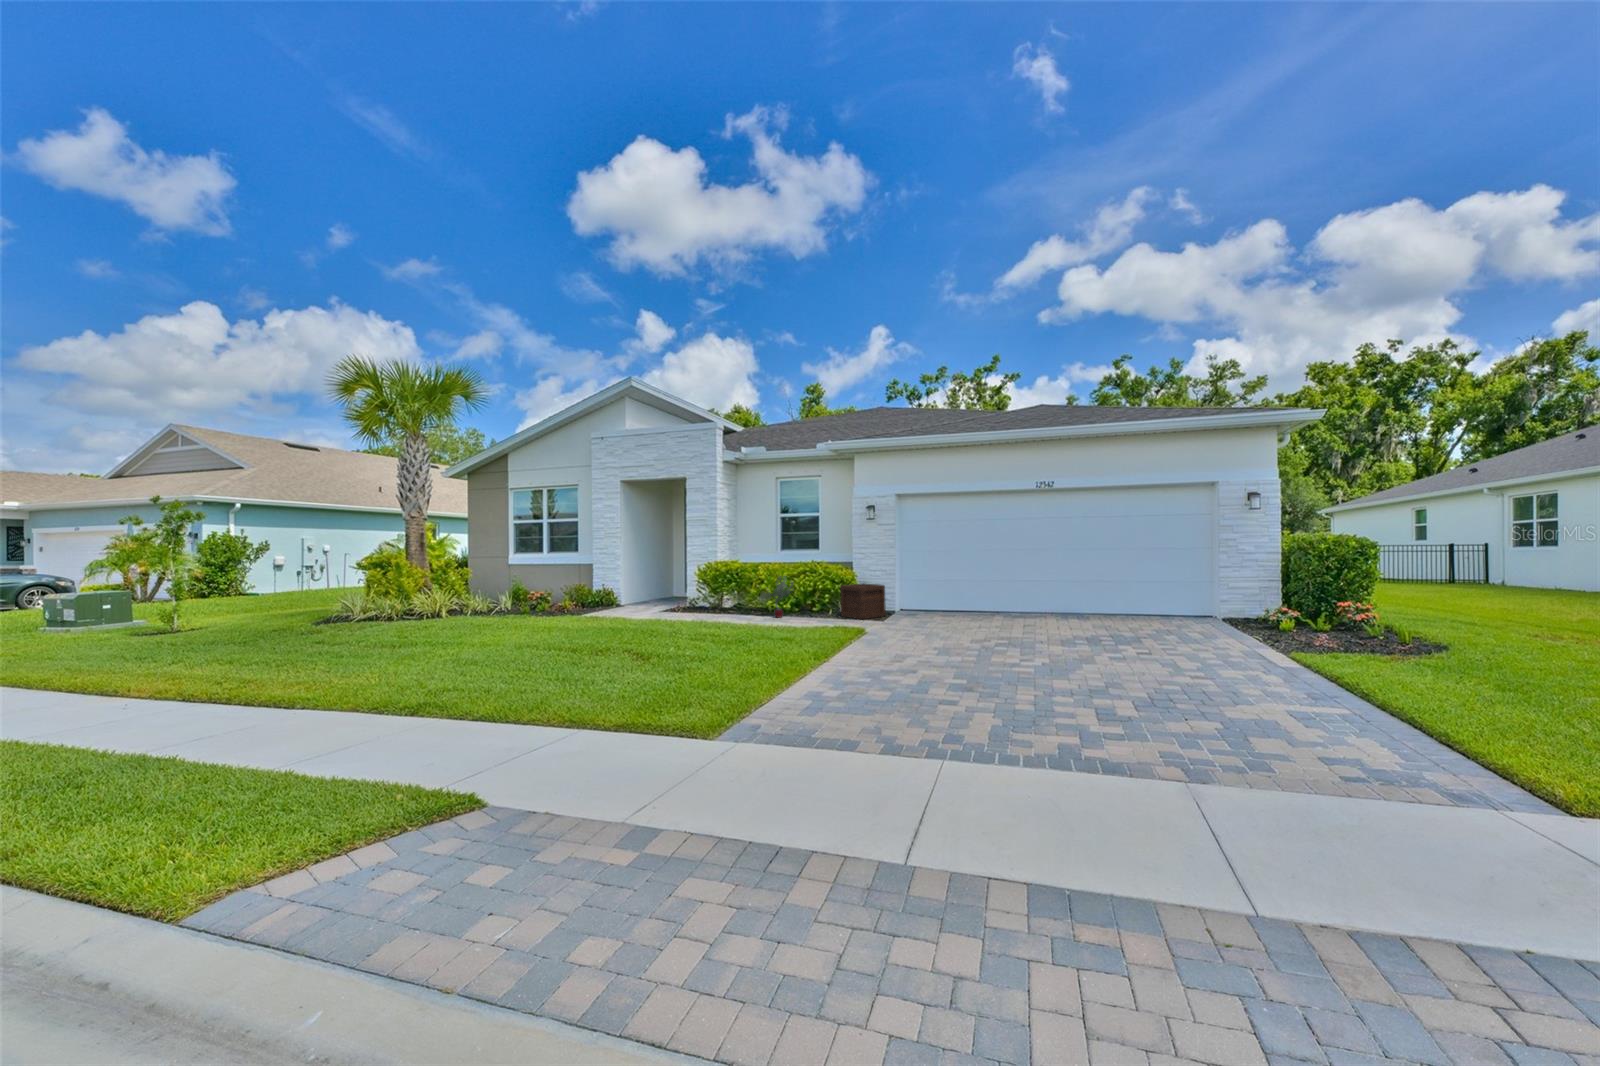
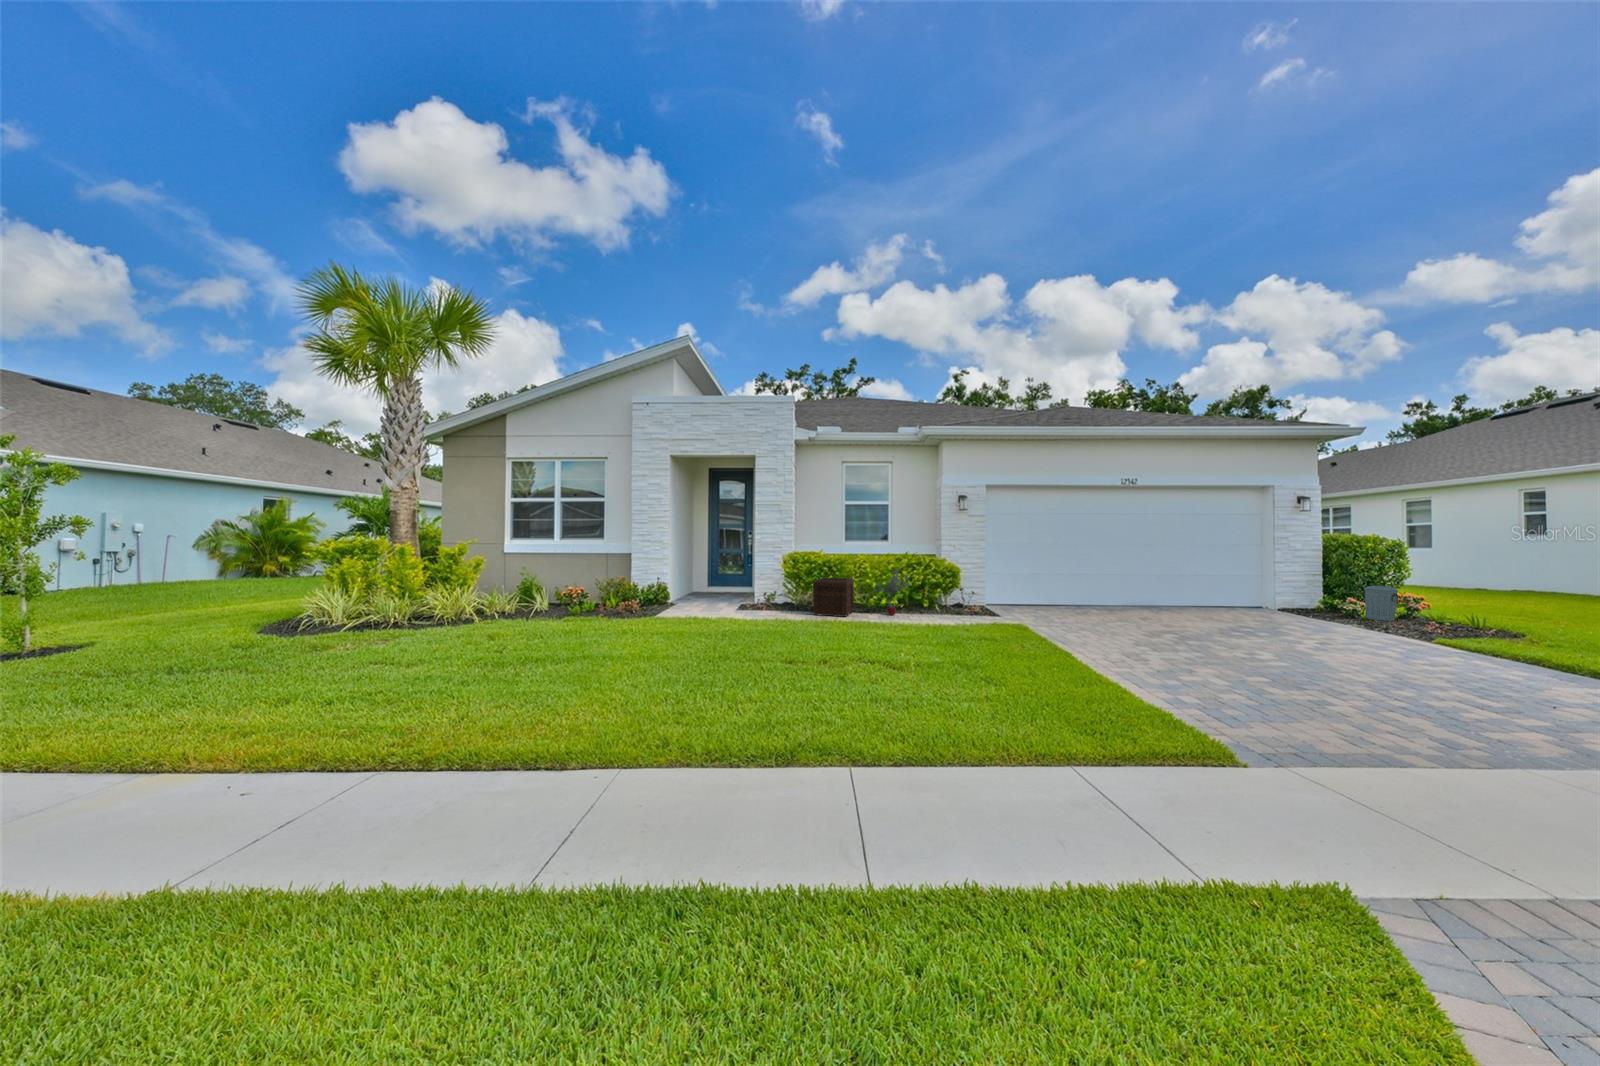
wooden crate: present [840,583,886,619] -> present [813,577,854,617]
trash can: none [1299,594,1334,636] -> present [1364,584,1398,621]

